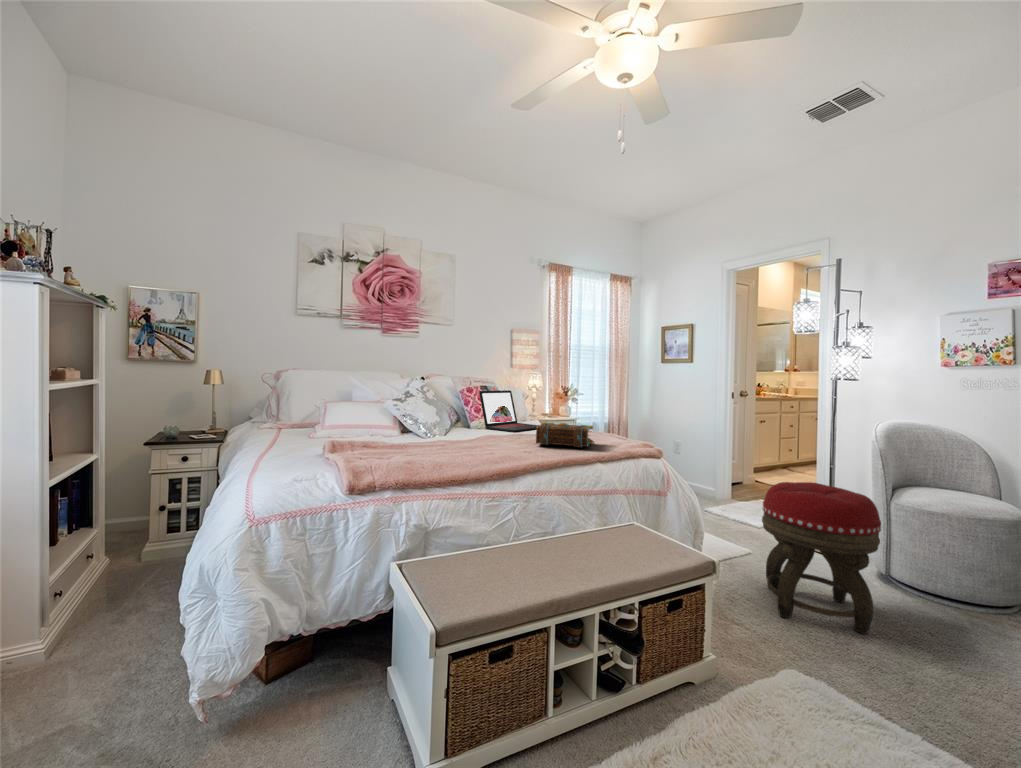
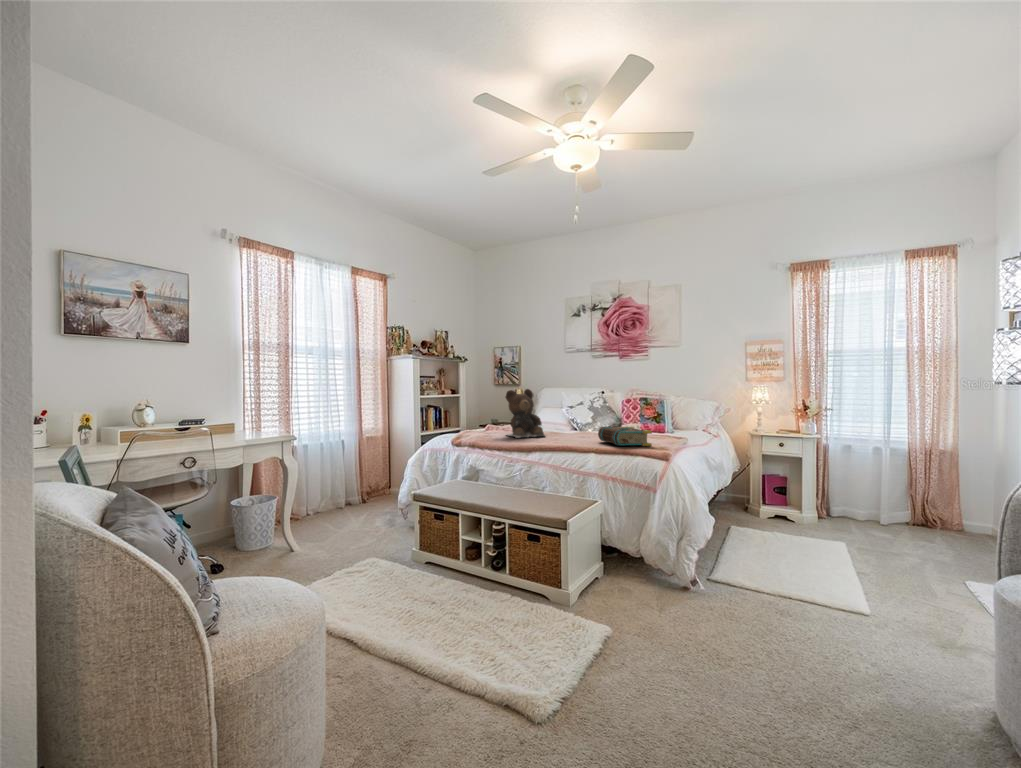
teddy bear: none [385,371,451,457] -> present [505,389,545,438]
laptop: present [479,390,538,432] -> none [640,402,694,437]
footstool: present [762,482,881,634] -> none [718,504,849,678]

